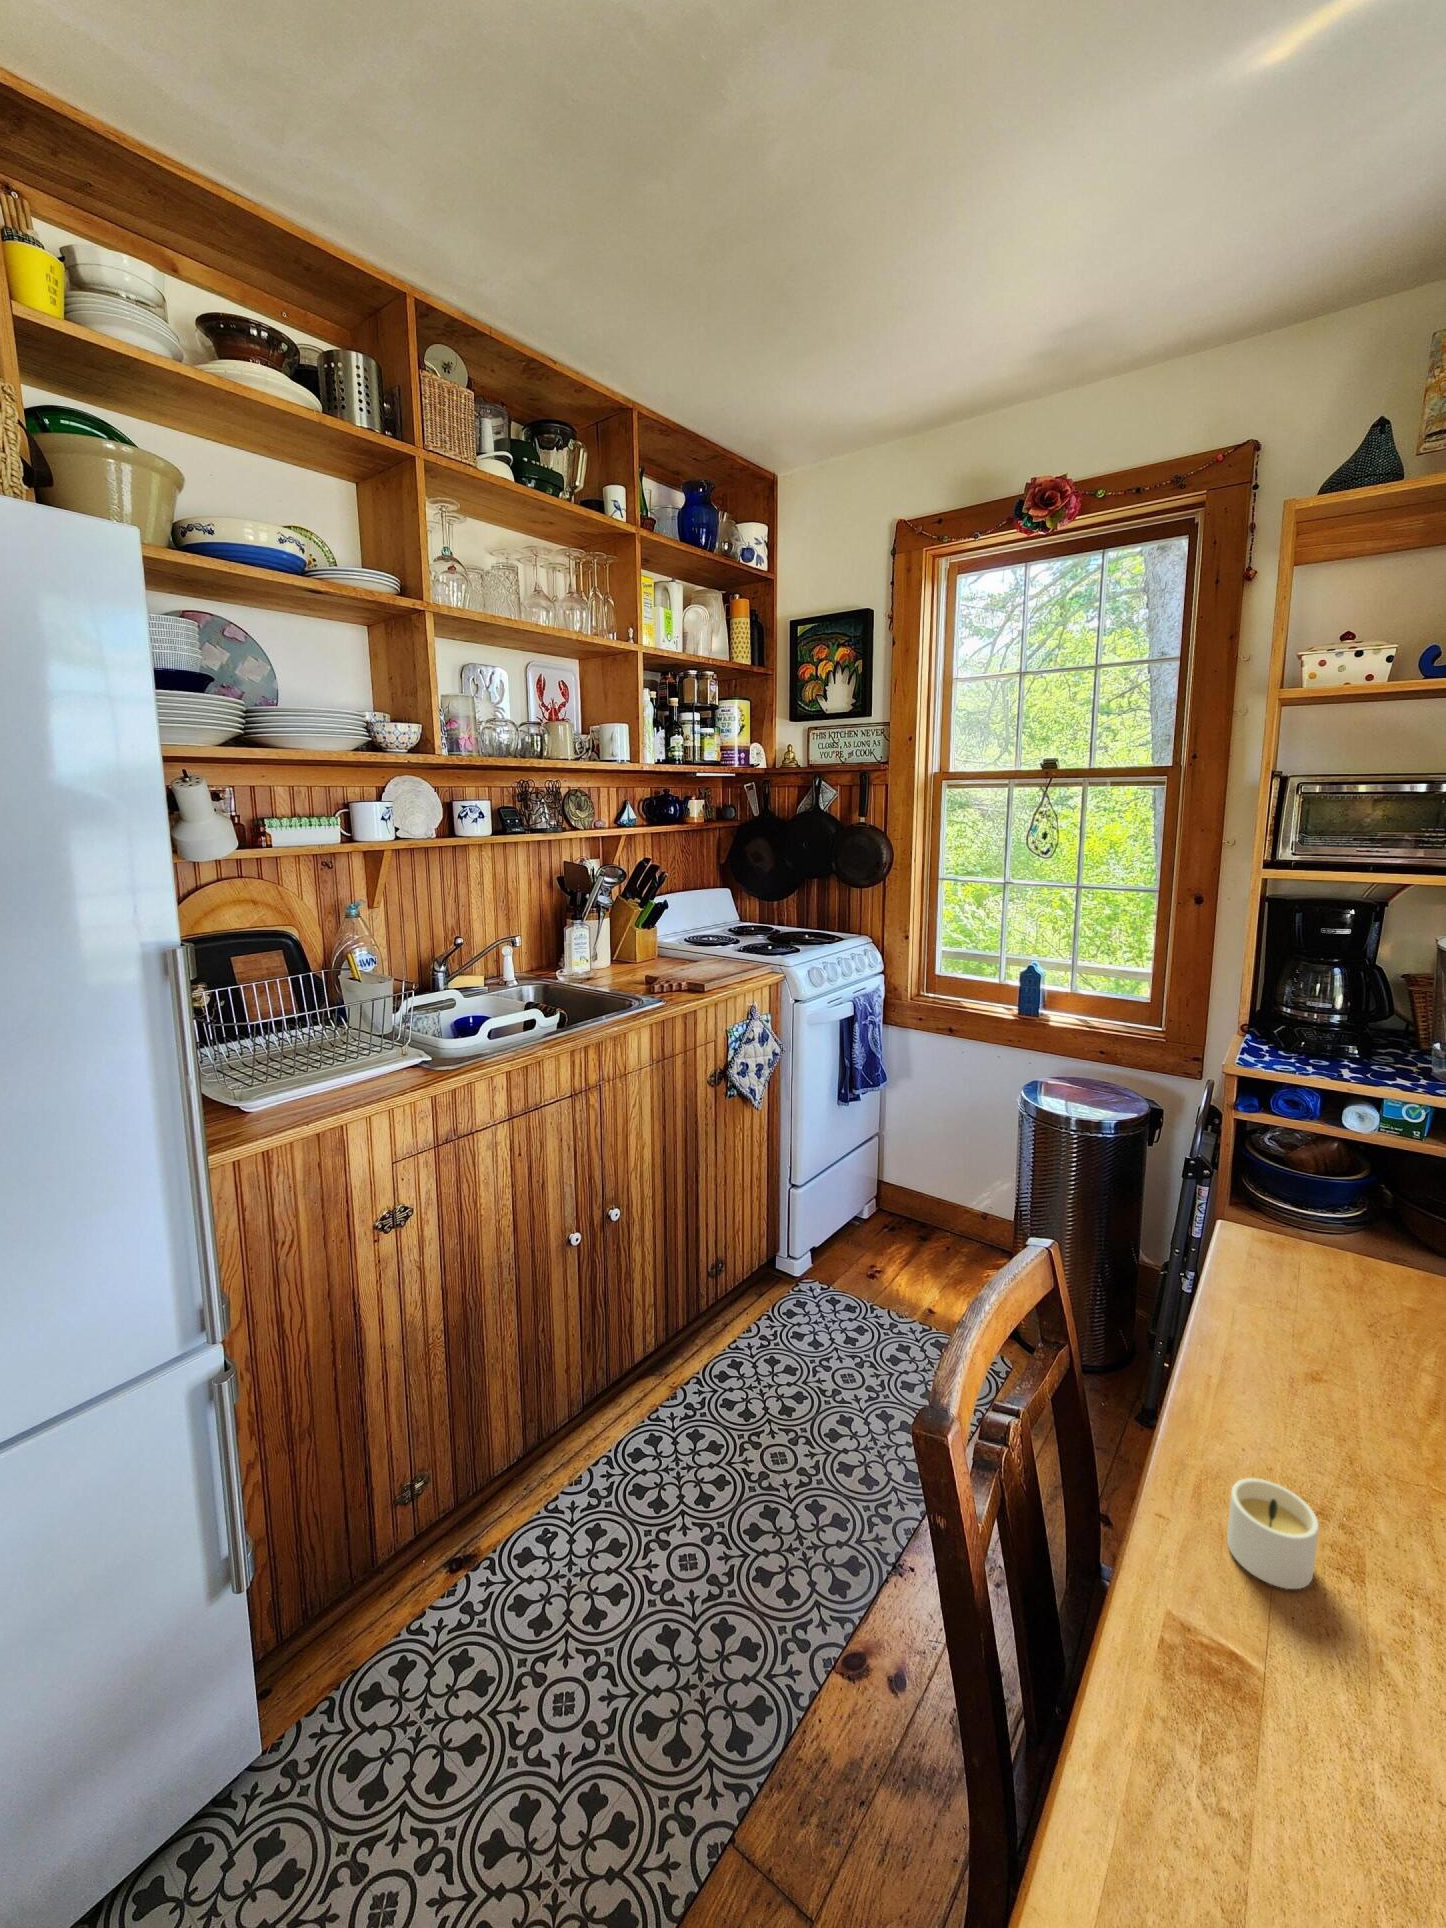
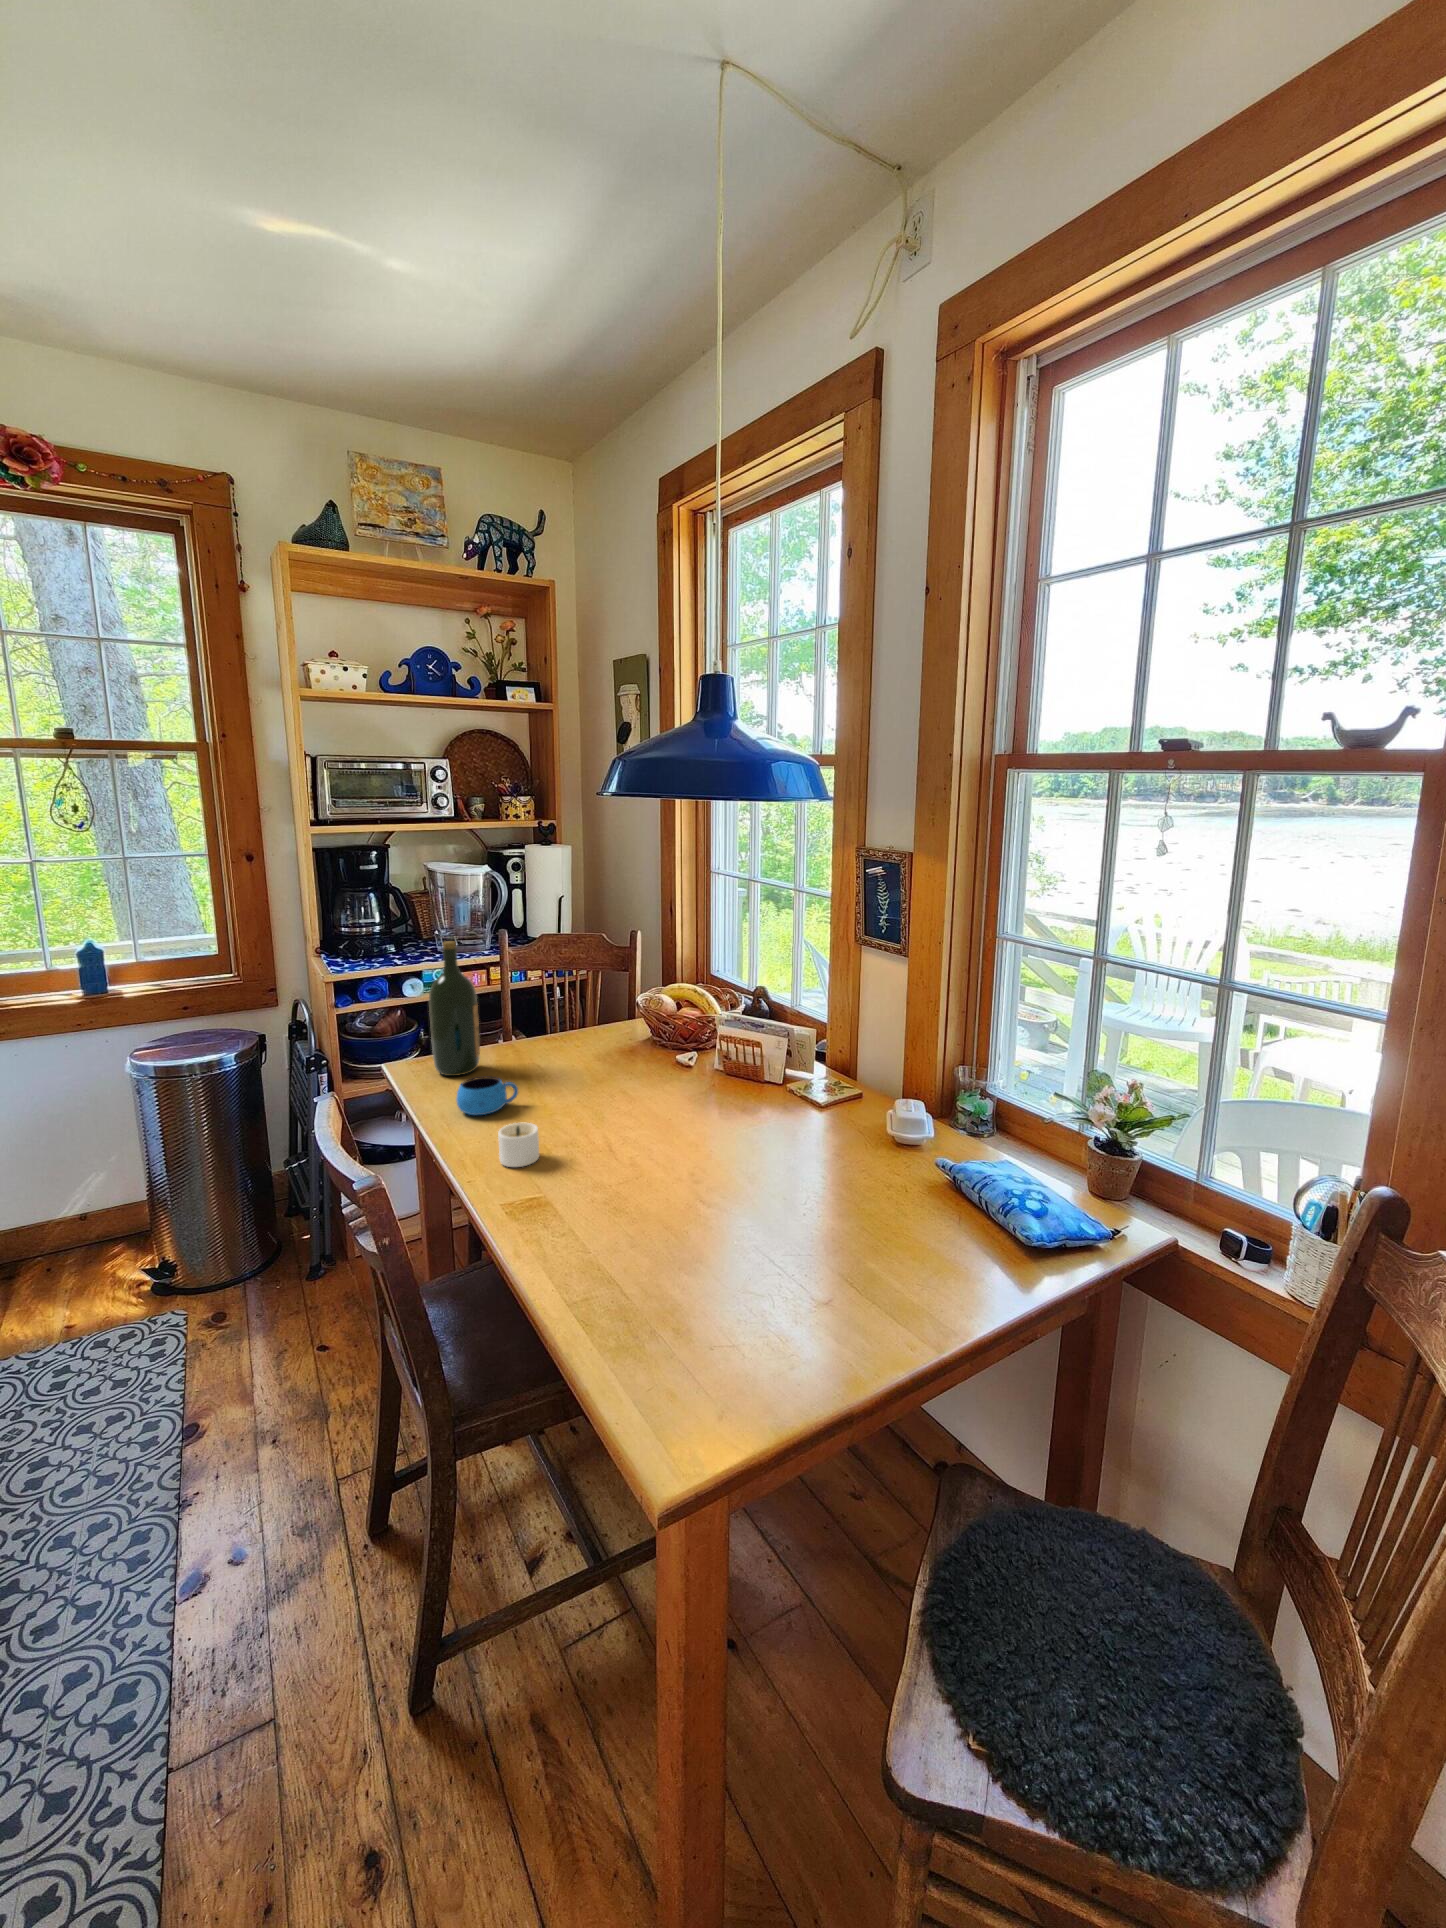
wine bottle: none [1278,1091,1377,1313] -> present [429,941,480,1076]
mug: none [1247,1336,1375,1421] -> present [456,1077,518,1115]

